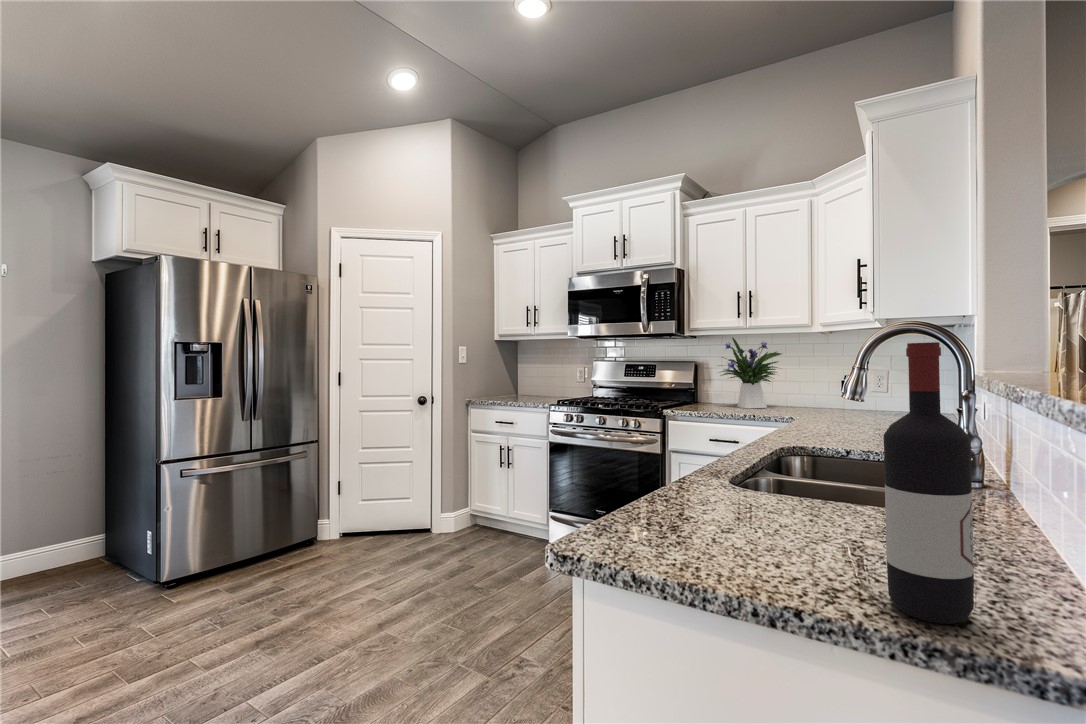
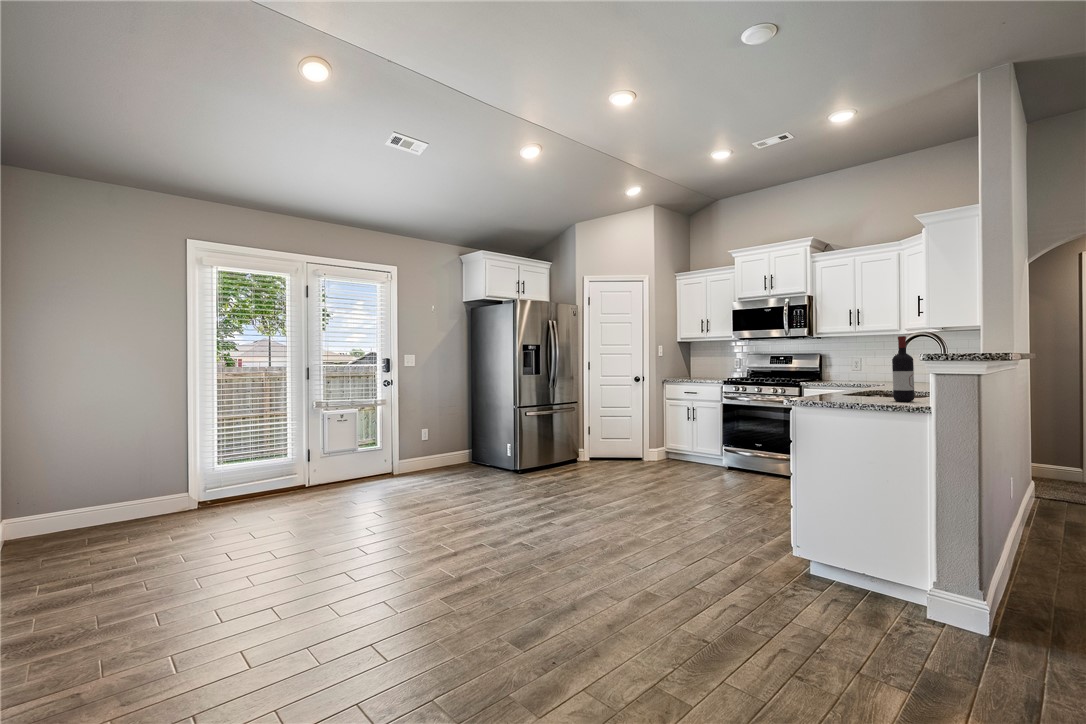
flower arrangement: present [721,338,781,408] -> none [834,338,881,381]

